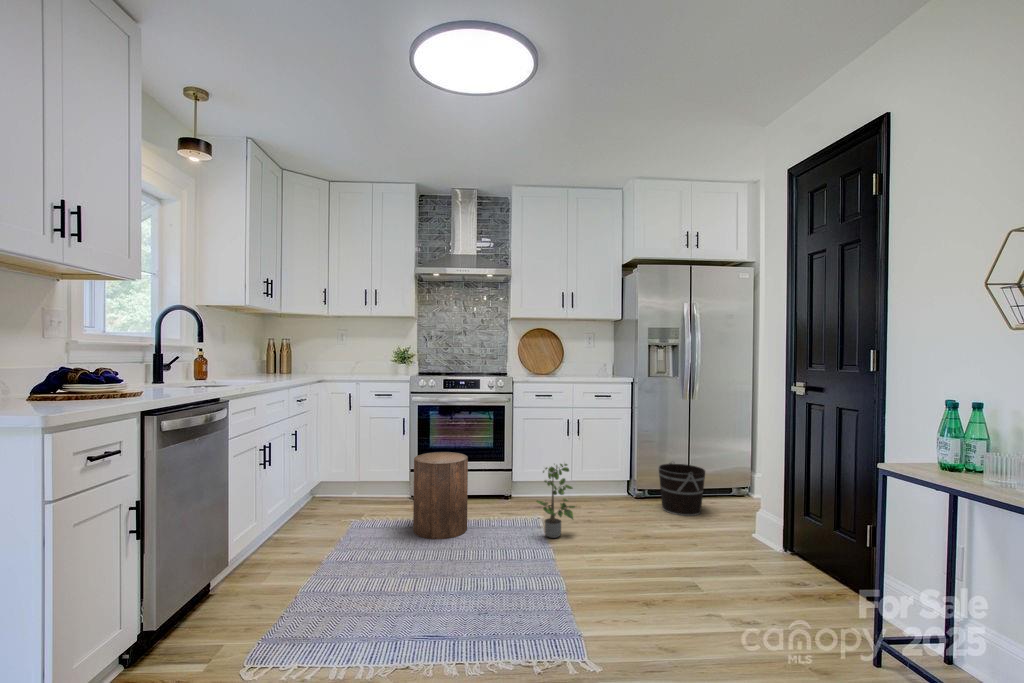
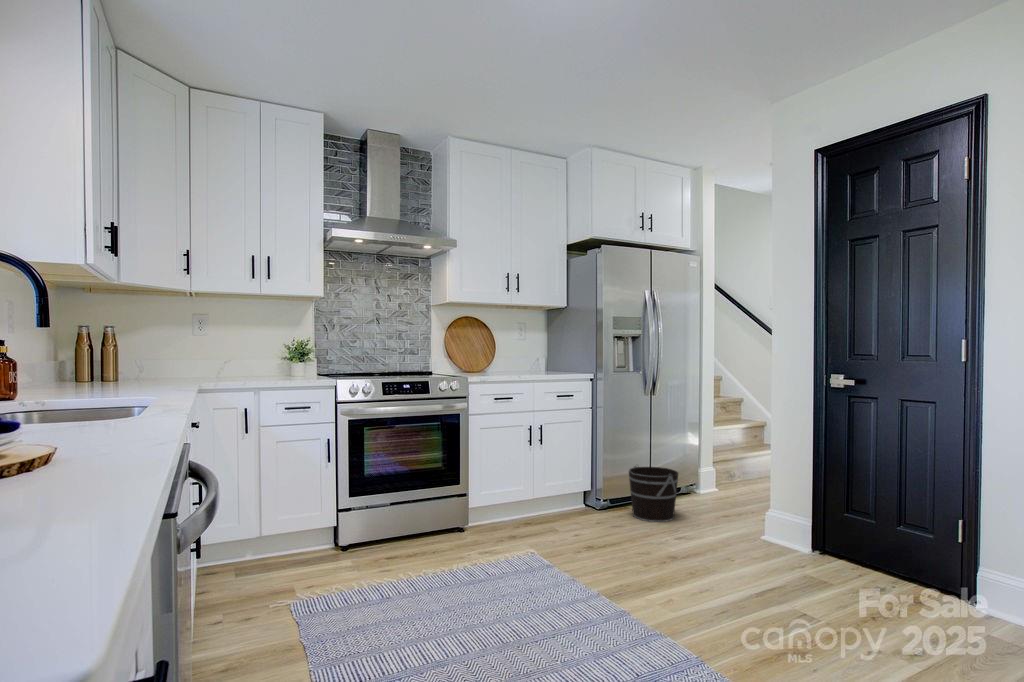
stool: present [413,452,468,539] -> none [389,478,462,597]
potted plant: present [537,464,575,538] -> none [547,474,591,568]

